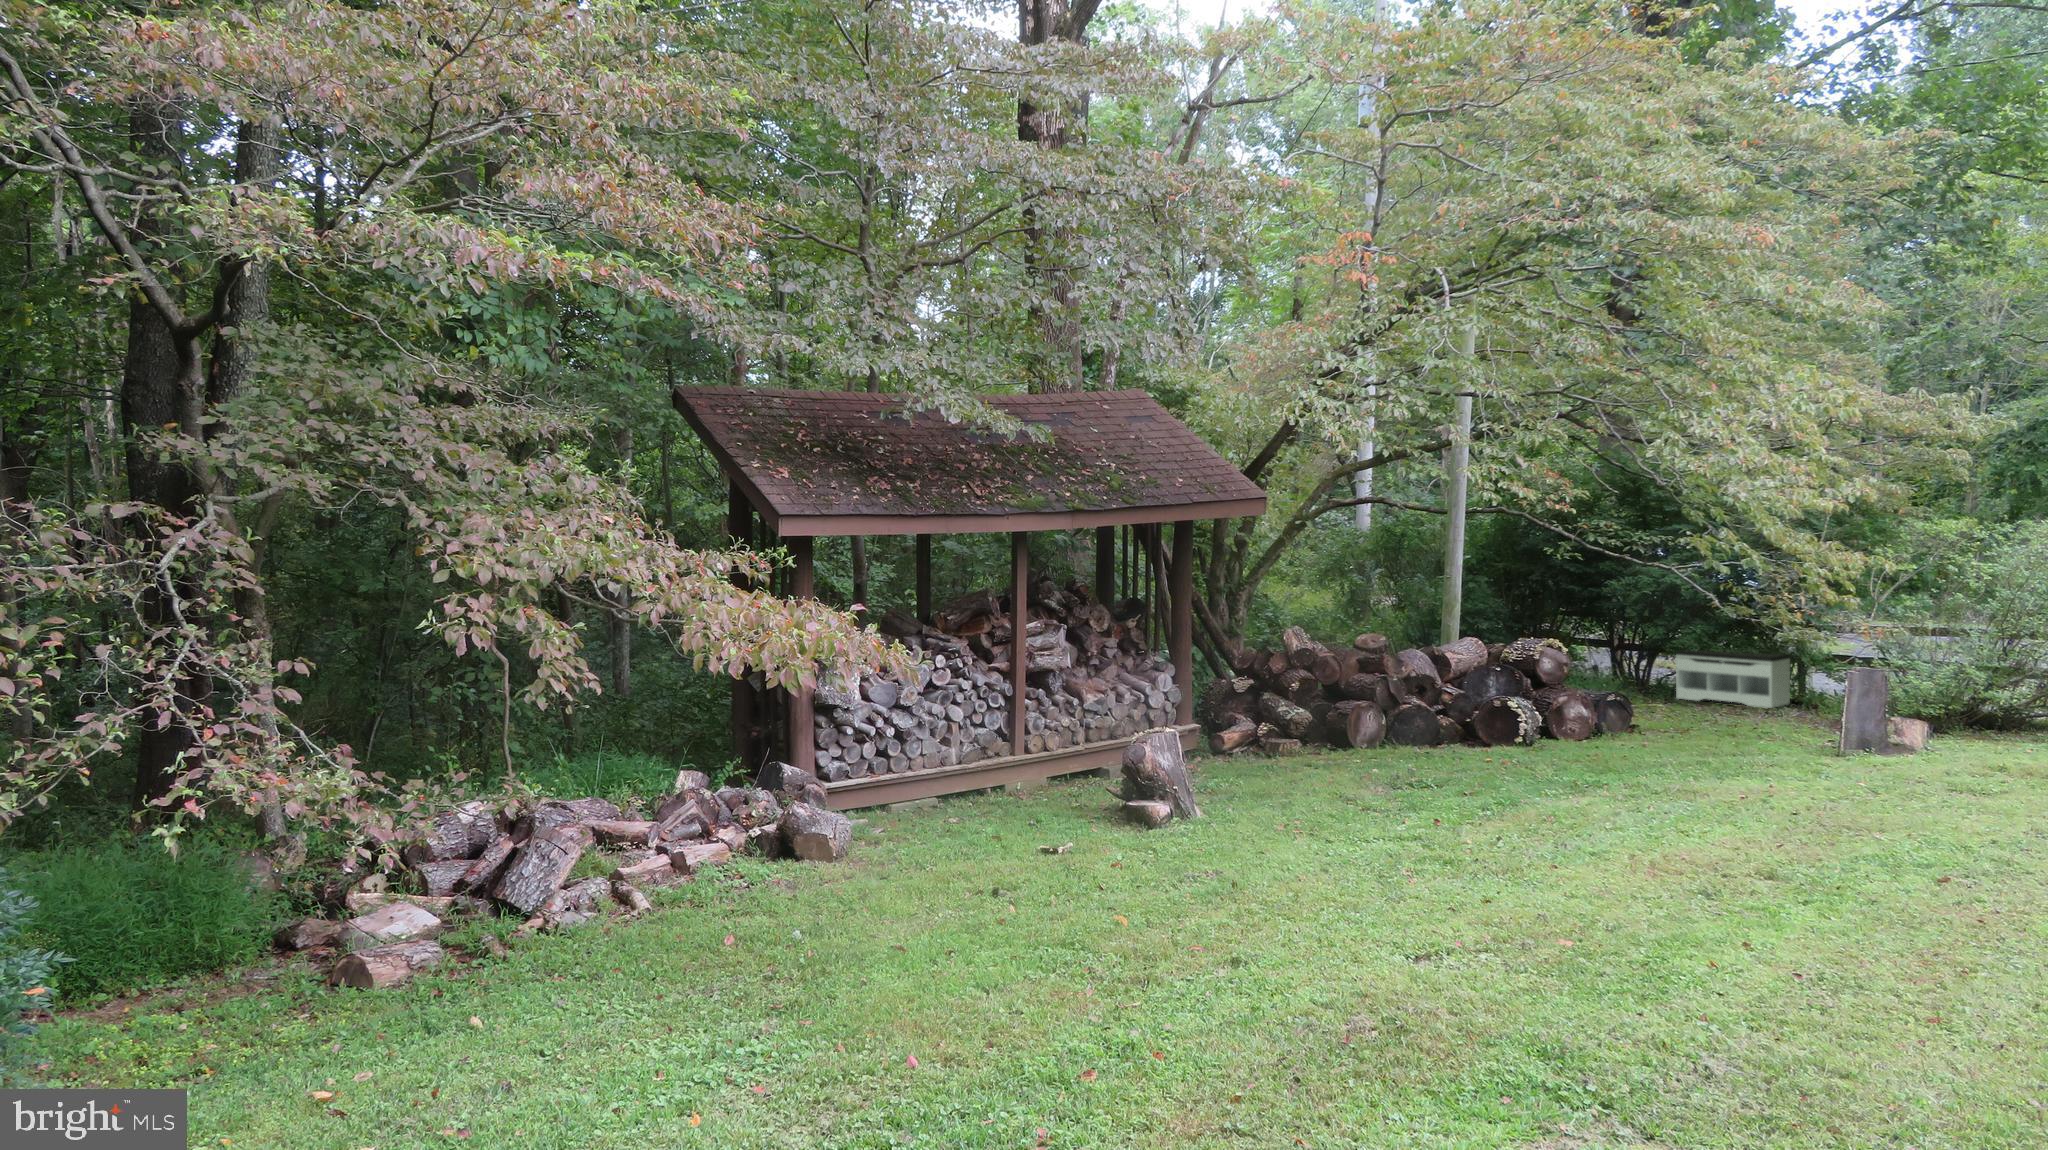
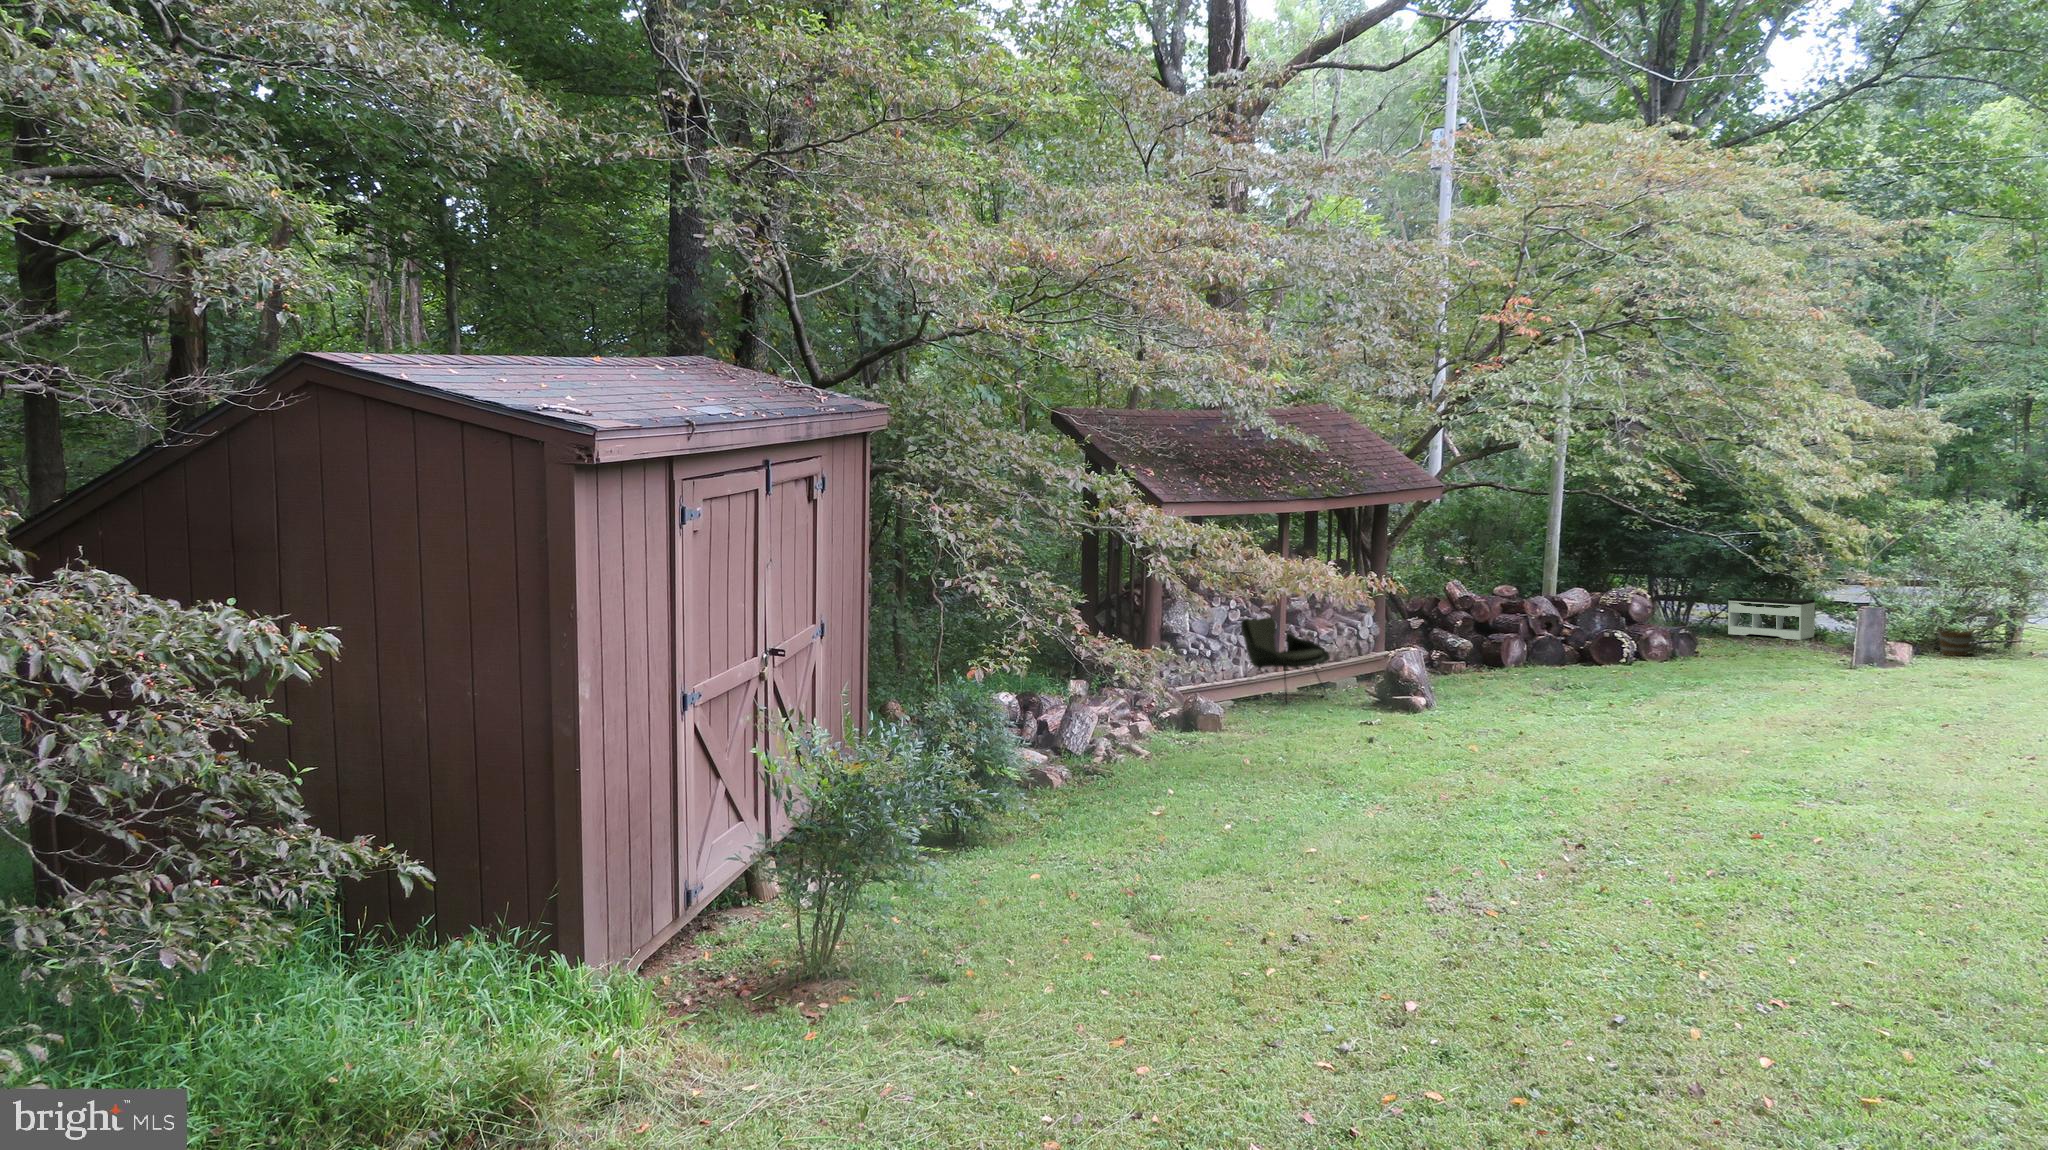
lounge chair: none [934,674,1066,814] -> present [1241,616,1330,705]
bucket: none [1967,698,2020,738] -> present [1938,629,1973,656]

